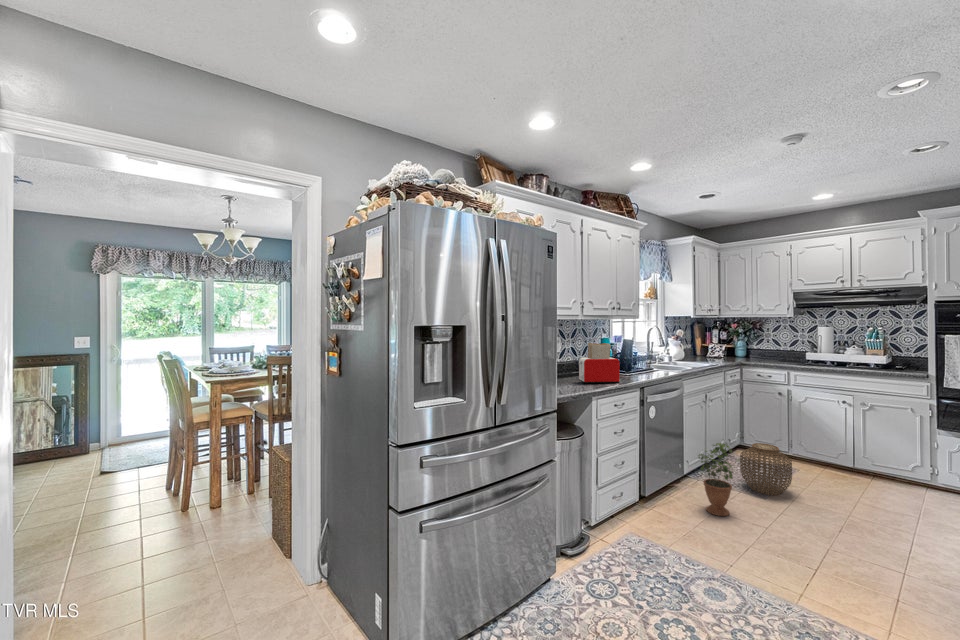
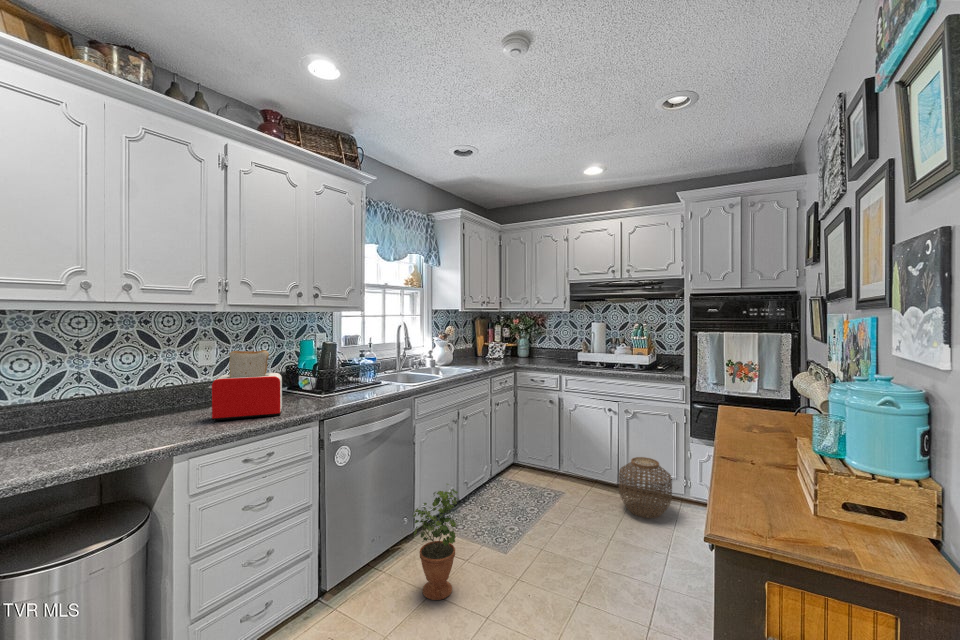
woven basket: present [740,443,792,495] -> present [619,457,672,518]

